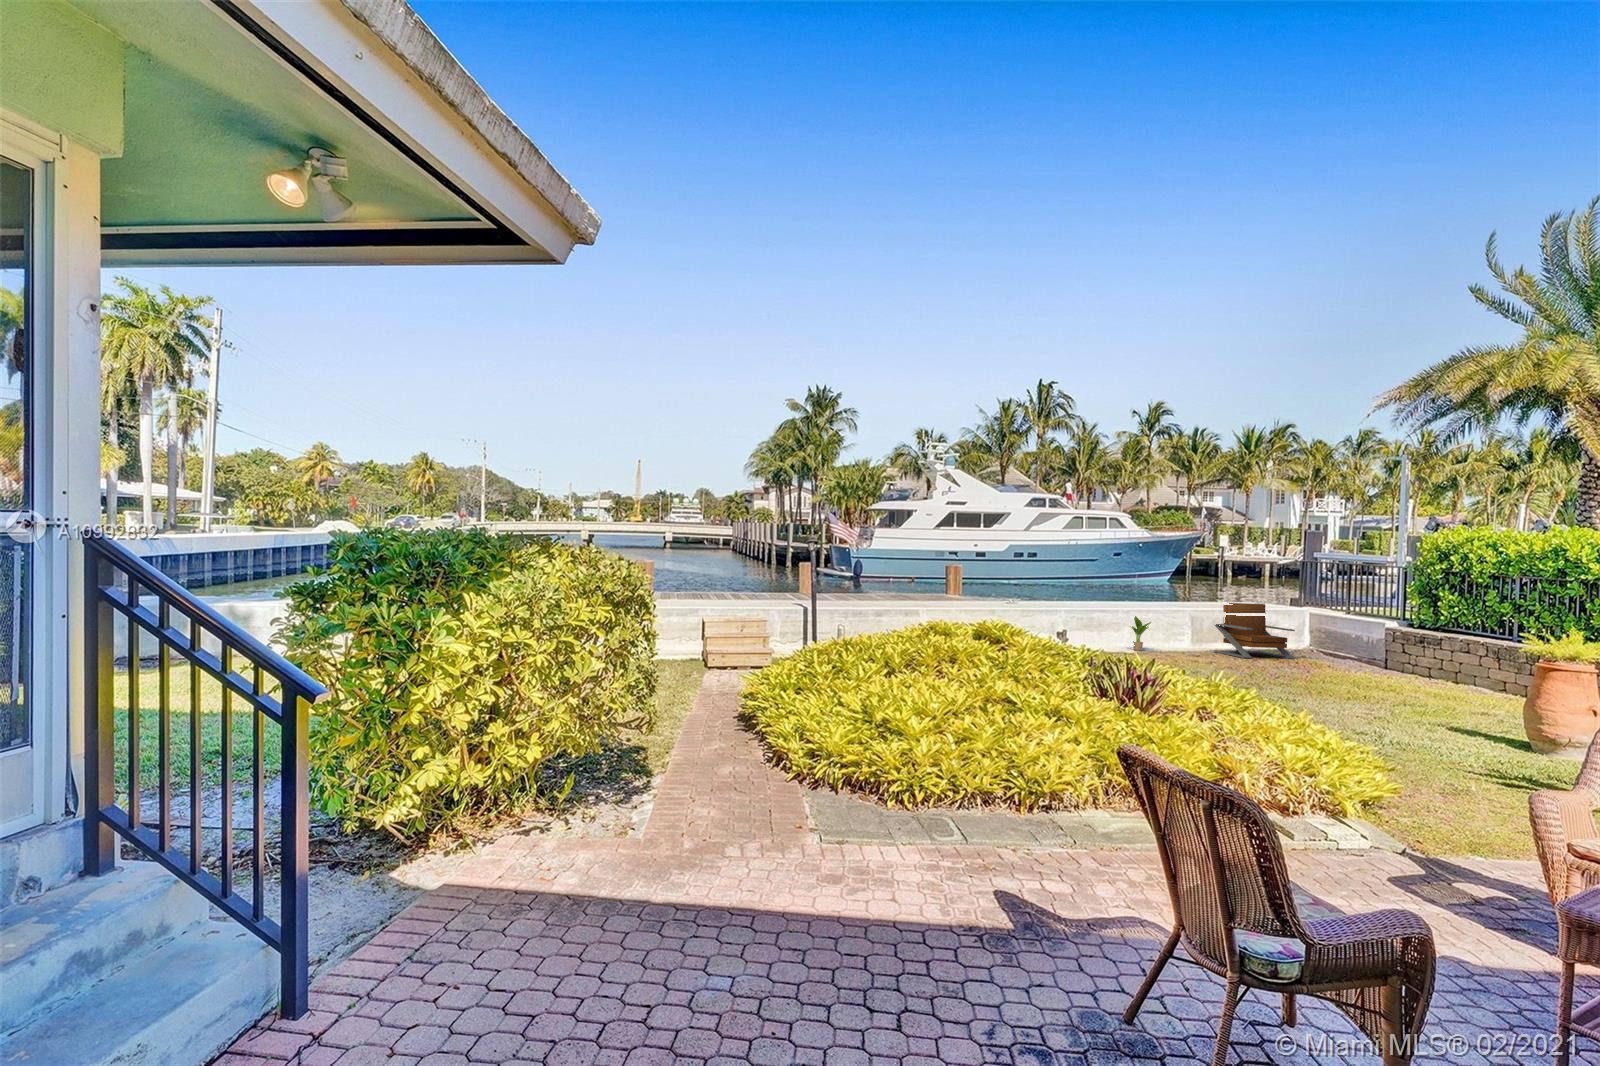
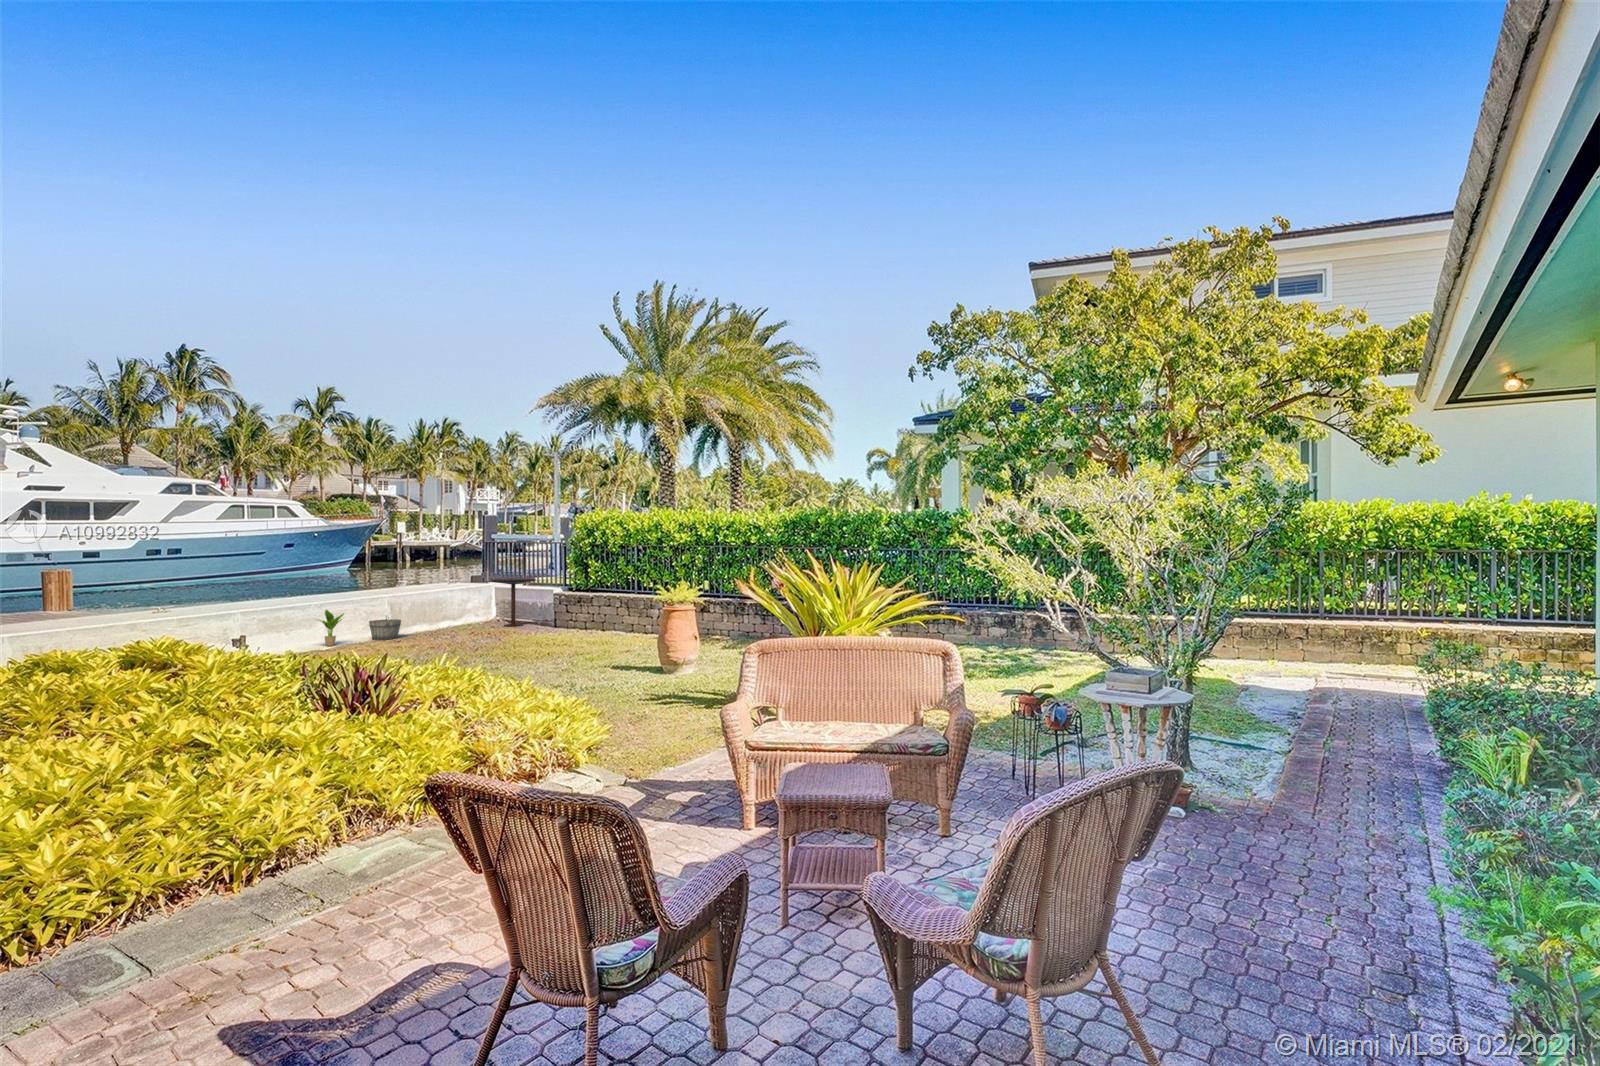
lounge chair: present [1214,603,1295,659] -> none [408,584,482,637]
pedestal table: none [1307,604,1365,660] -> present [490,578,536,626]
wooden bucket: none [1175,627,1206,653] -> present [369,616,401,640]

